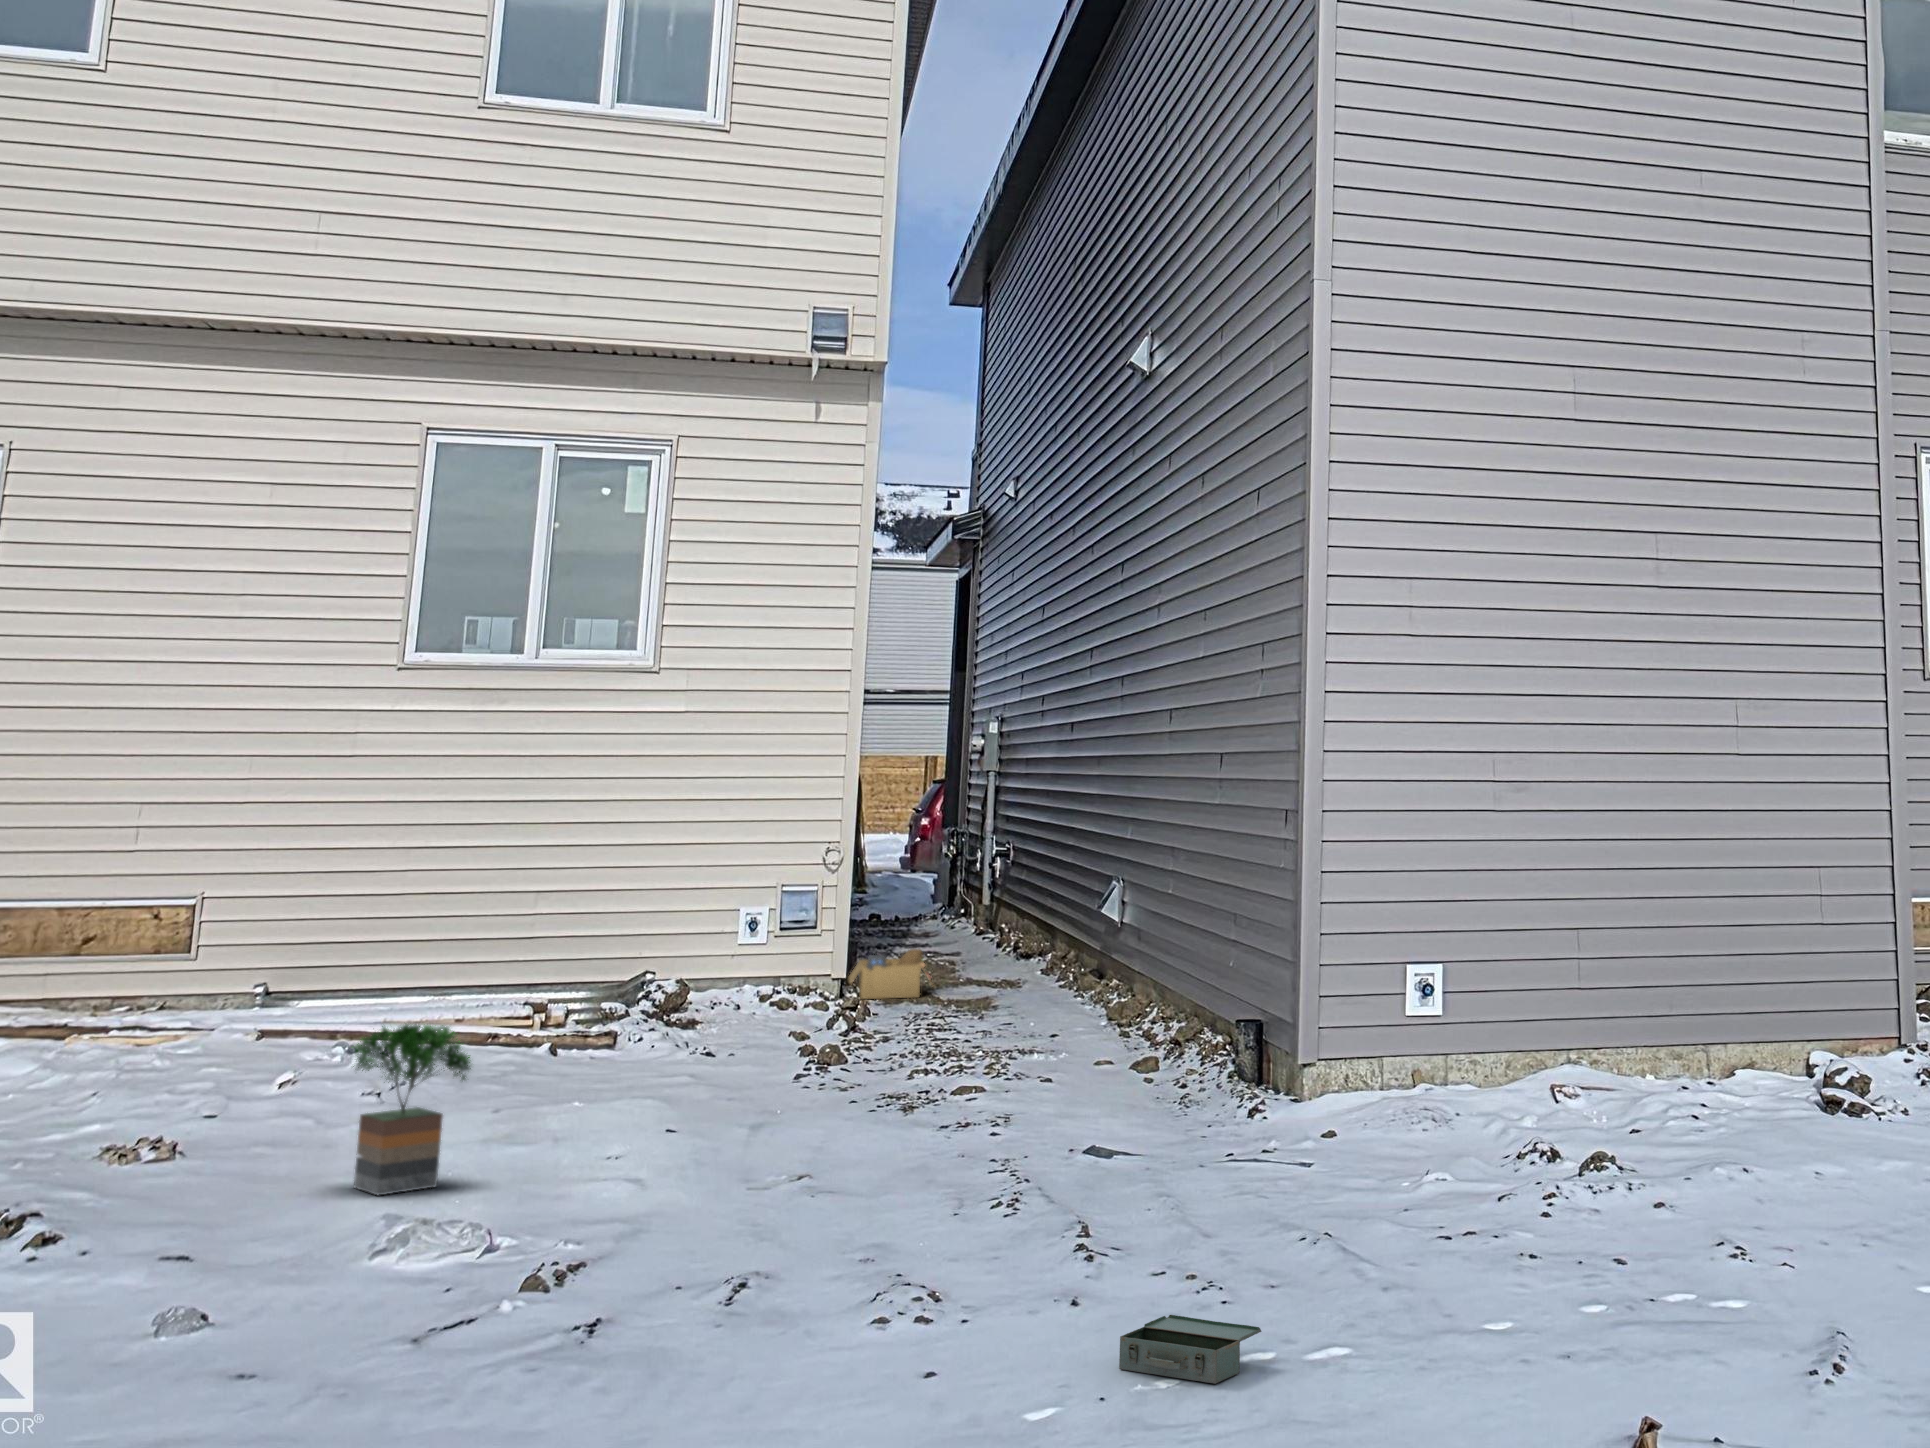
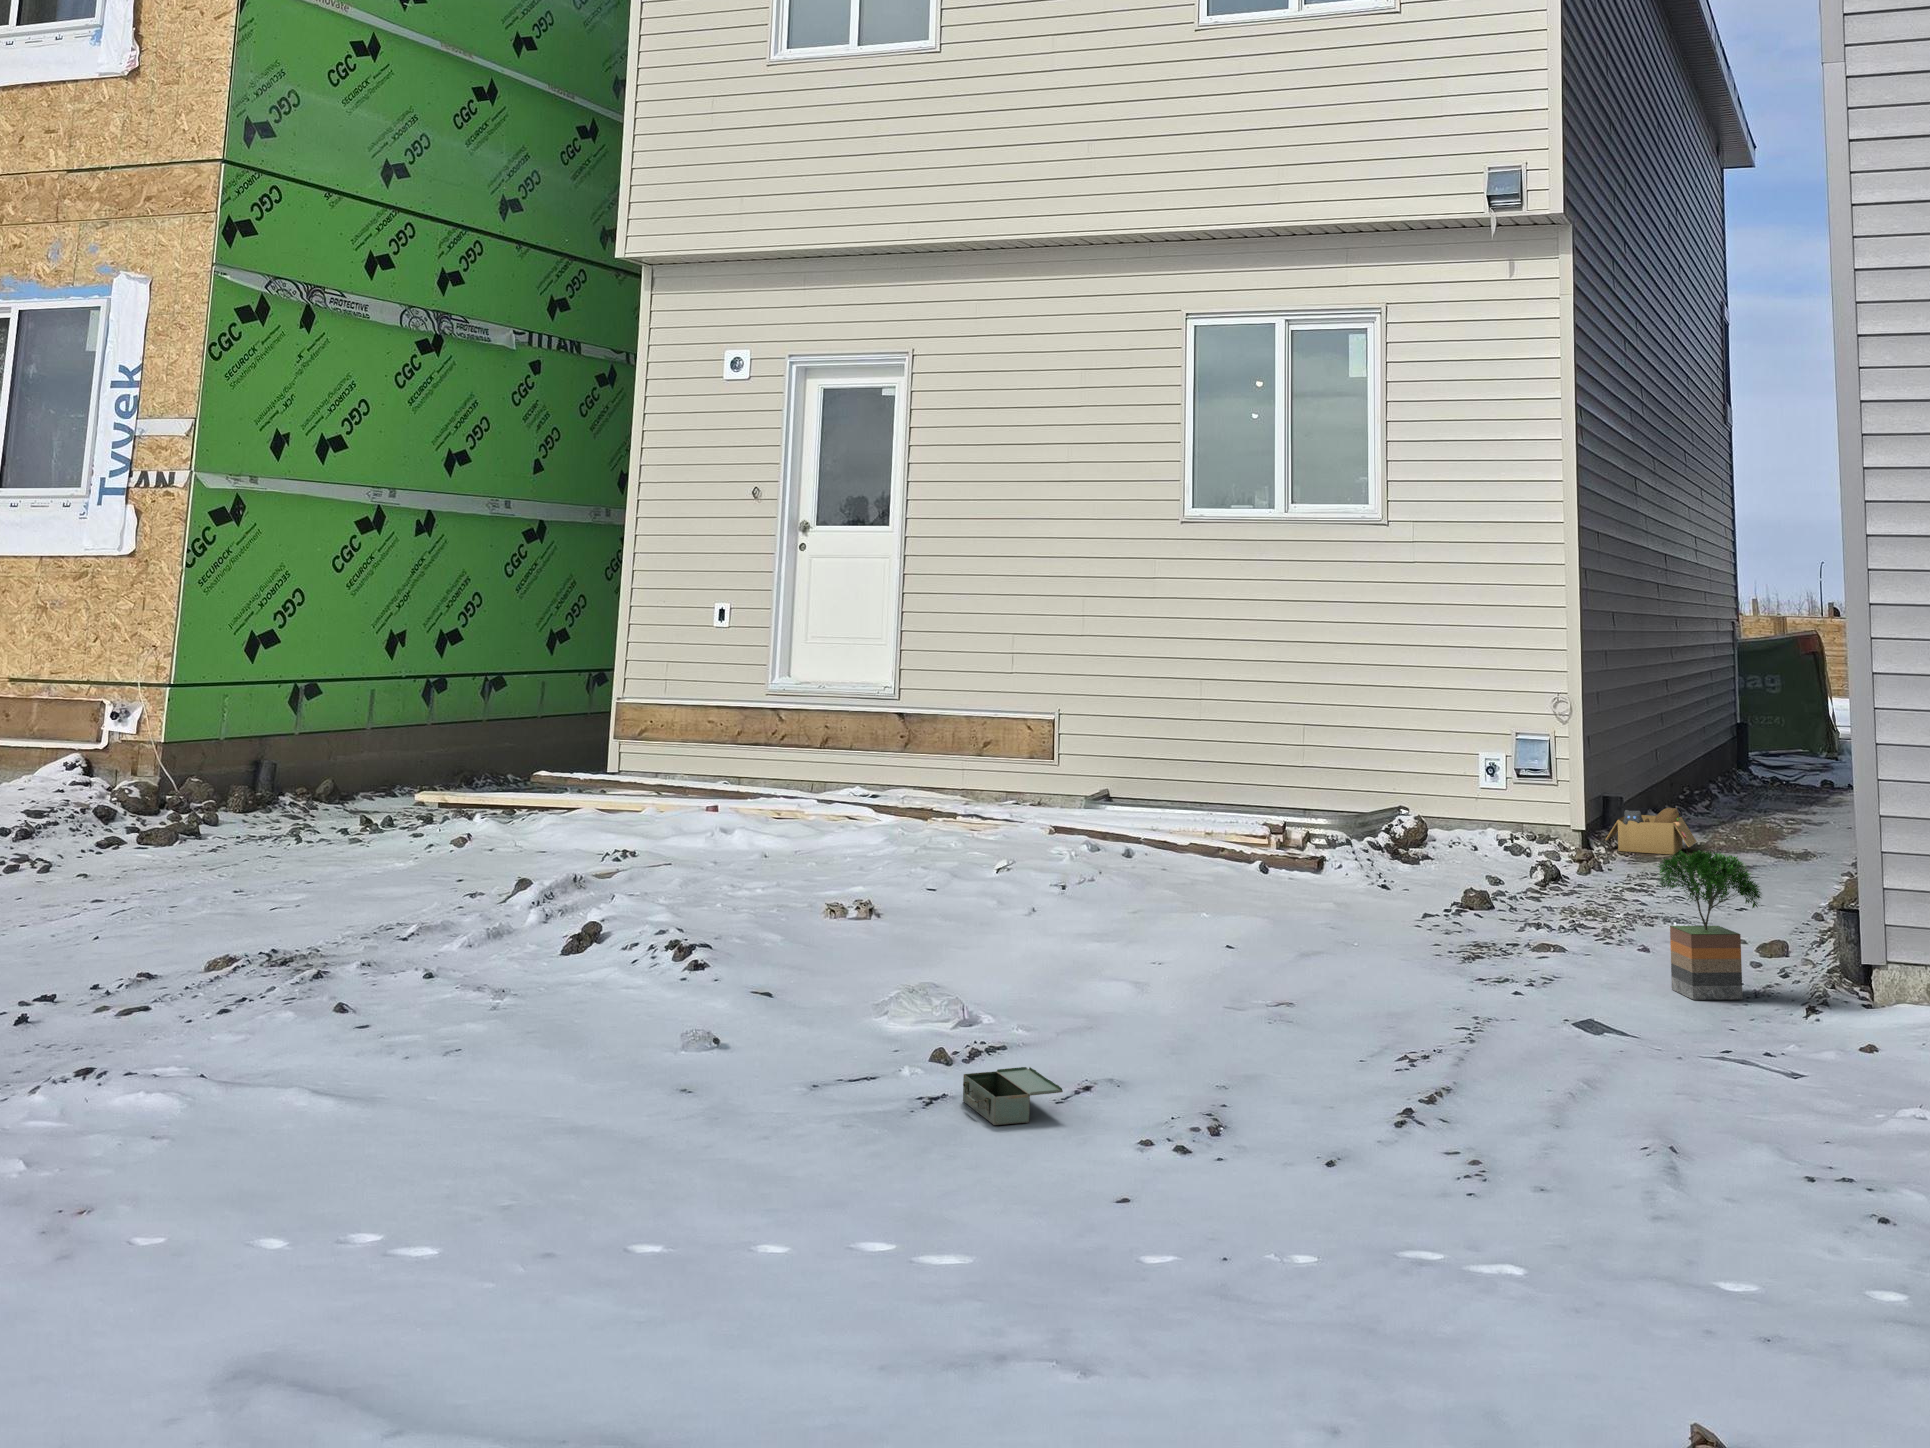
potted tree: present [352,1024,471,1195] -> present [1657,850,1762,1000]
toolbox: present [1119,1315,1261,1384] -> present [963,1067,1063,1125]

